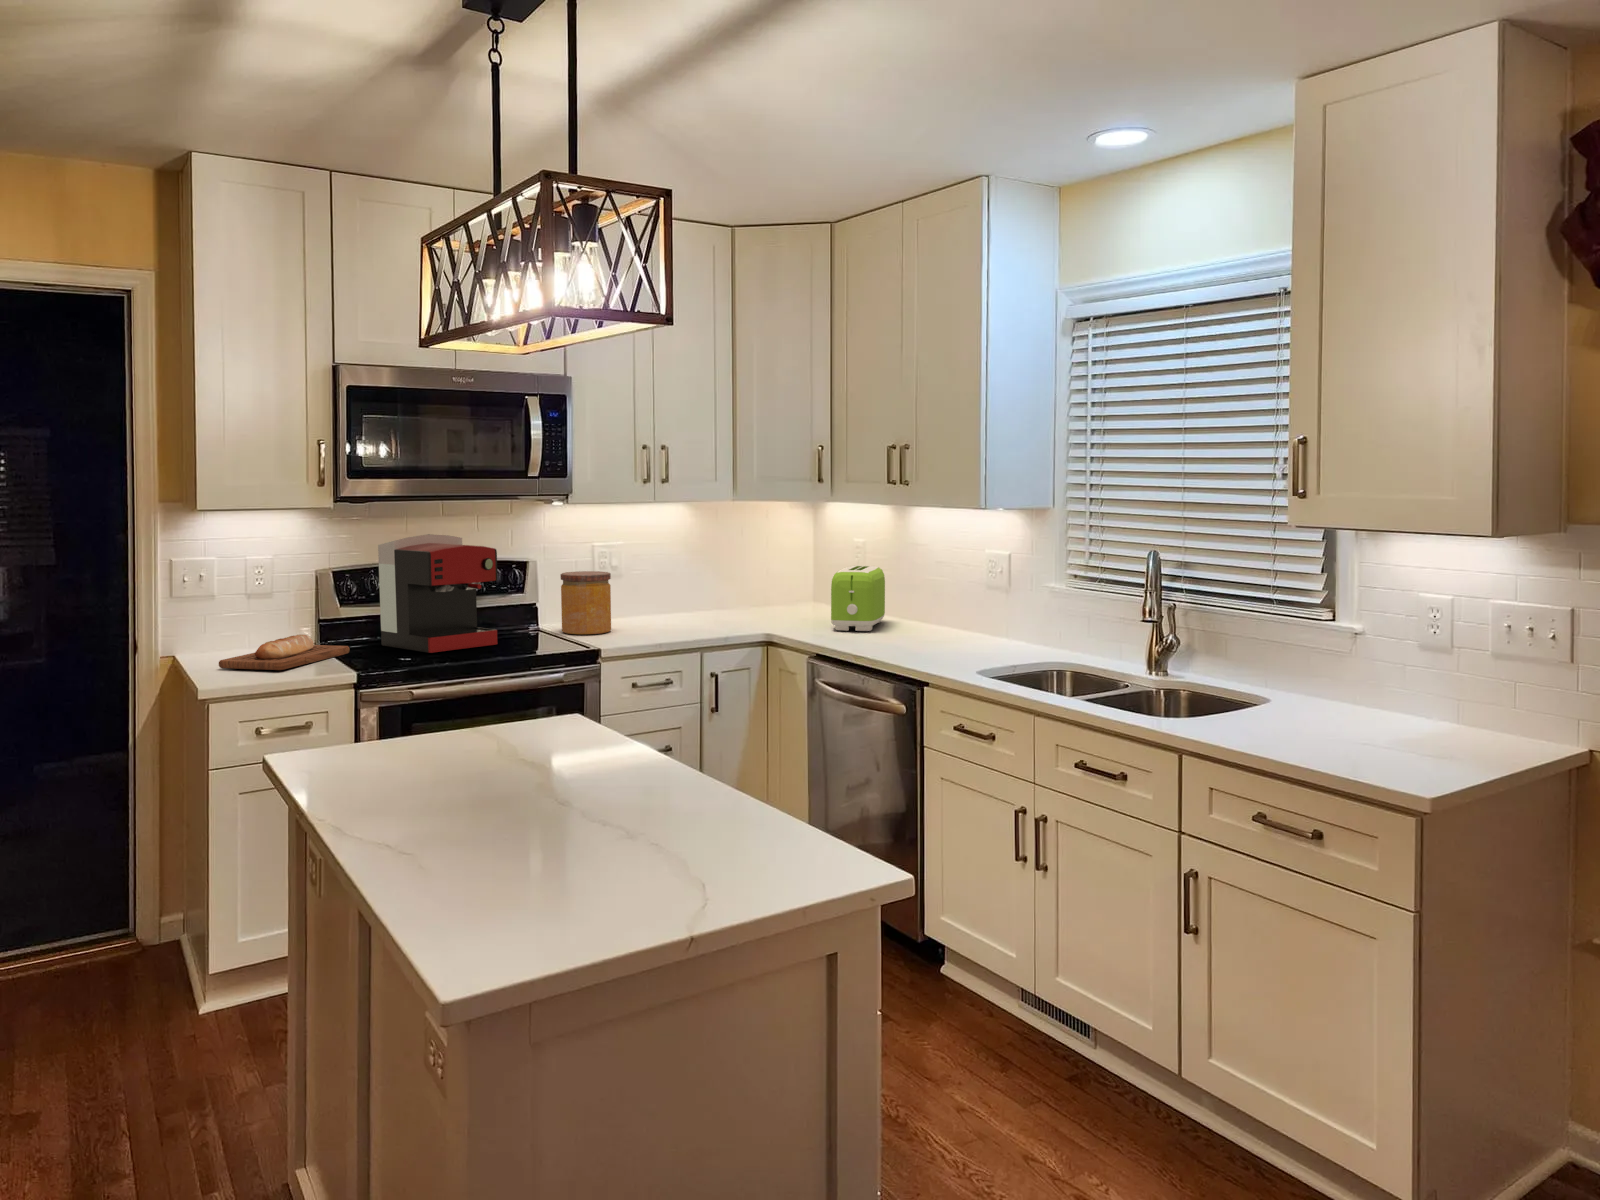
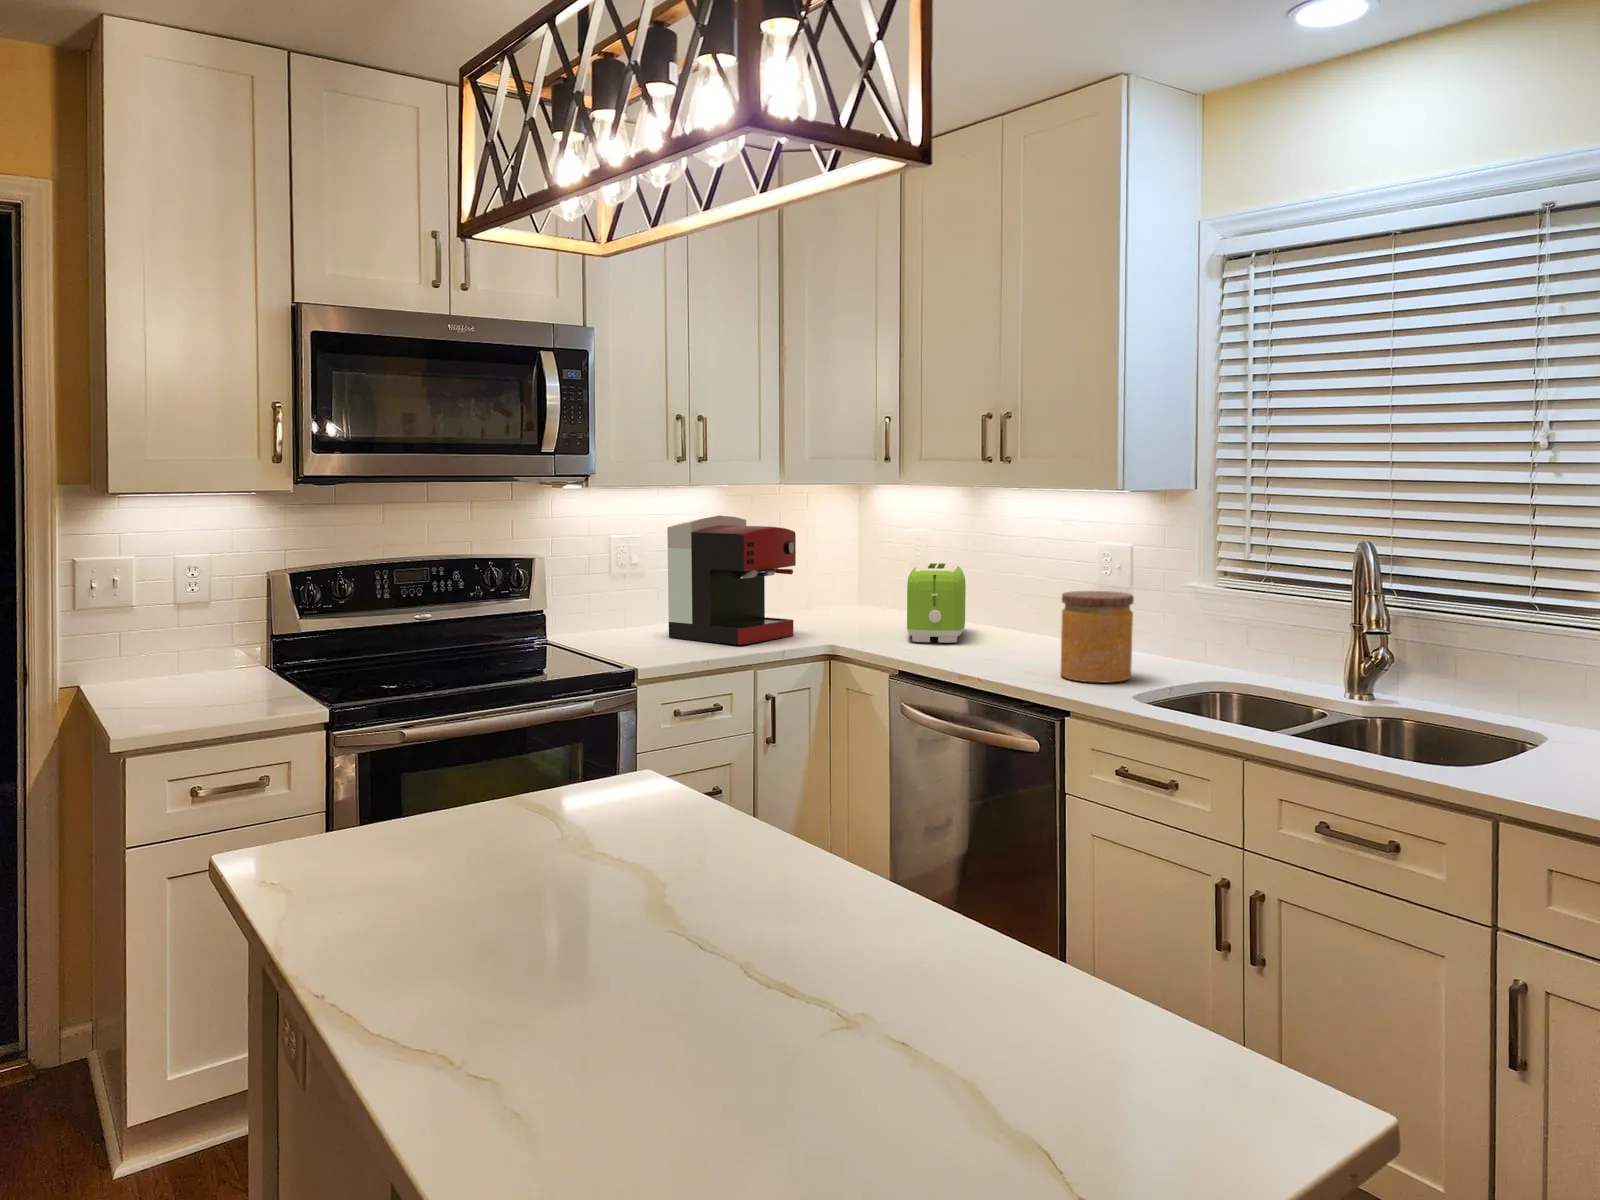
coffee maker: present [378,534,498,653] -> present [667,515,796,645]
jar: present [561,571,611,634] -> present [1061,591,1134,683]
bread loaf: present [219,635,349,670] -> none [139,657,313,706]

